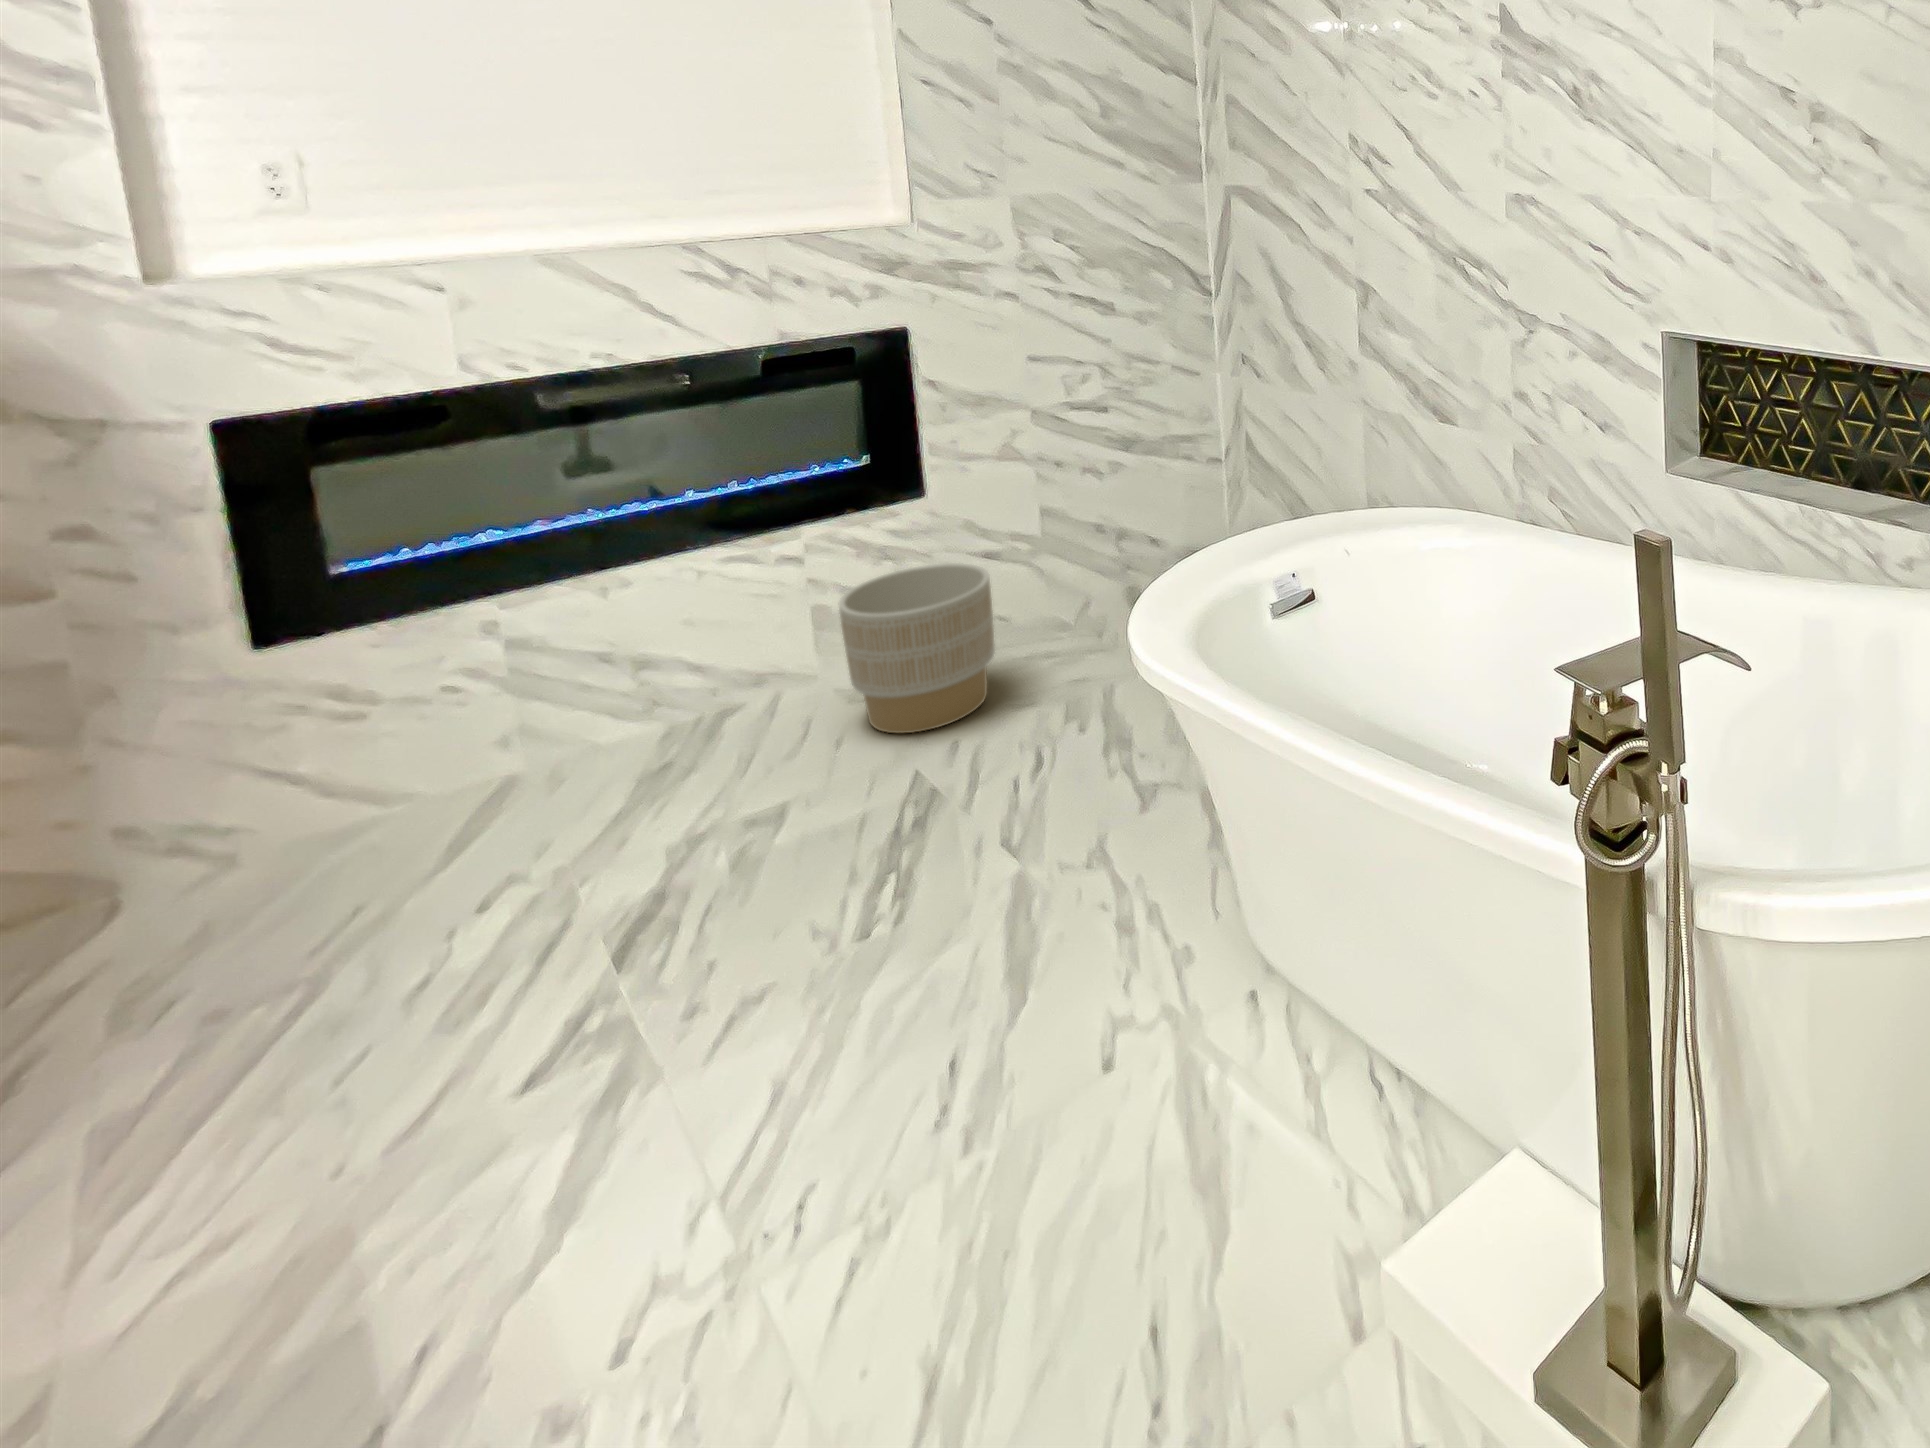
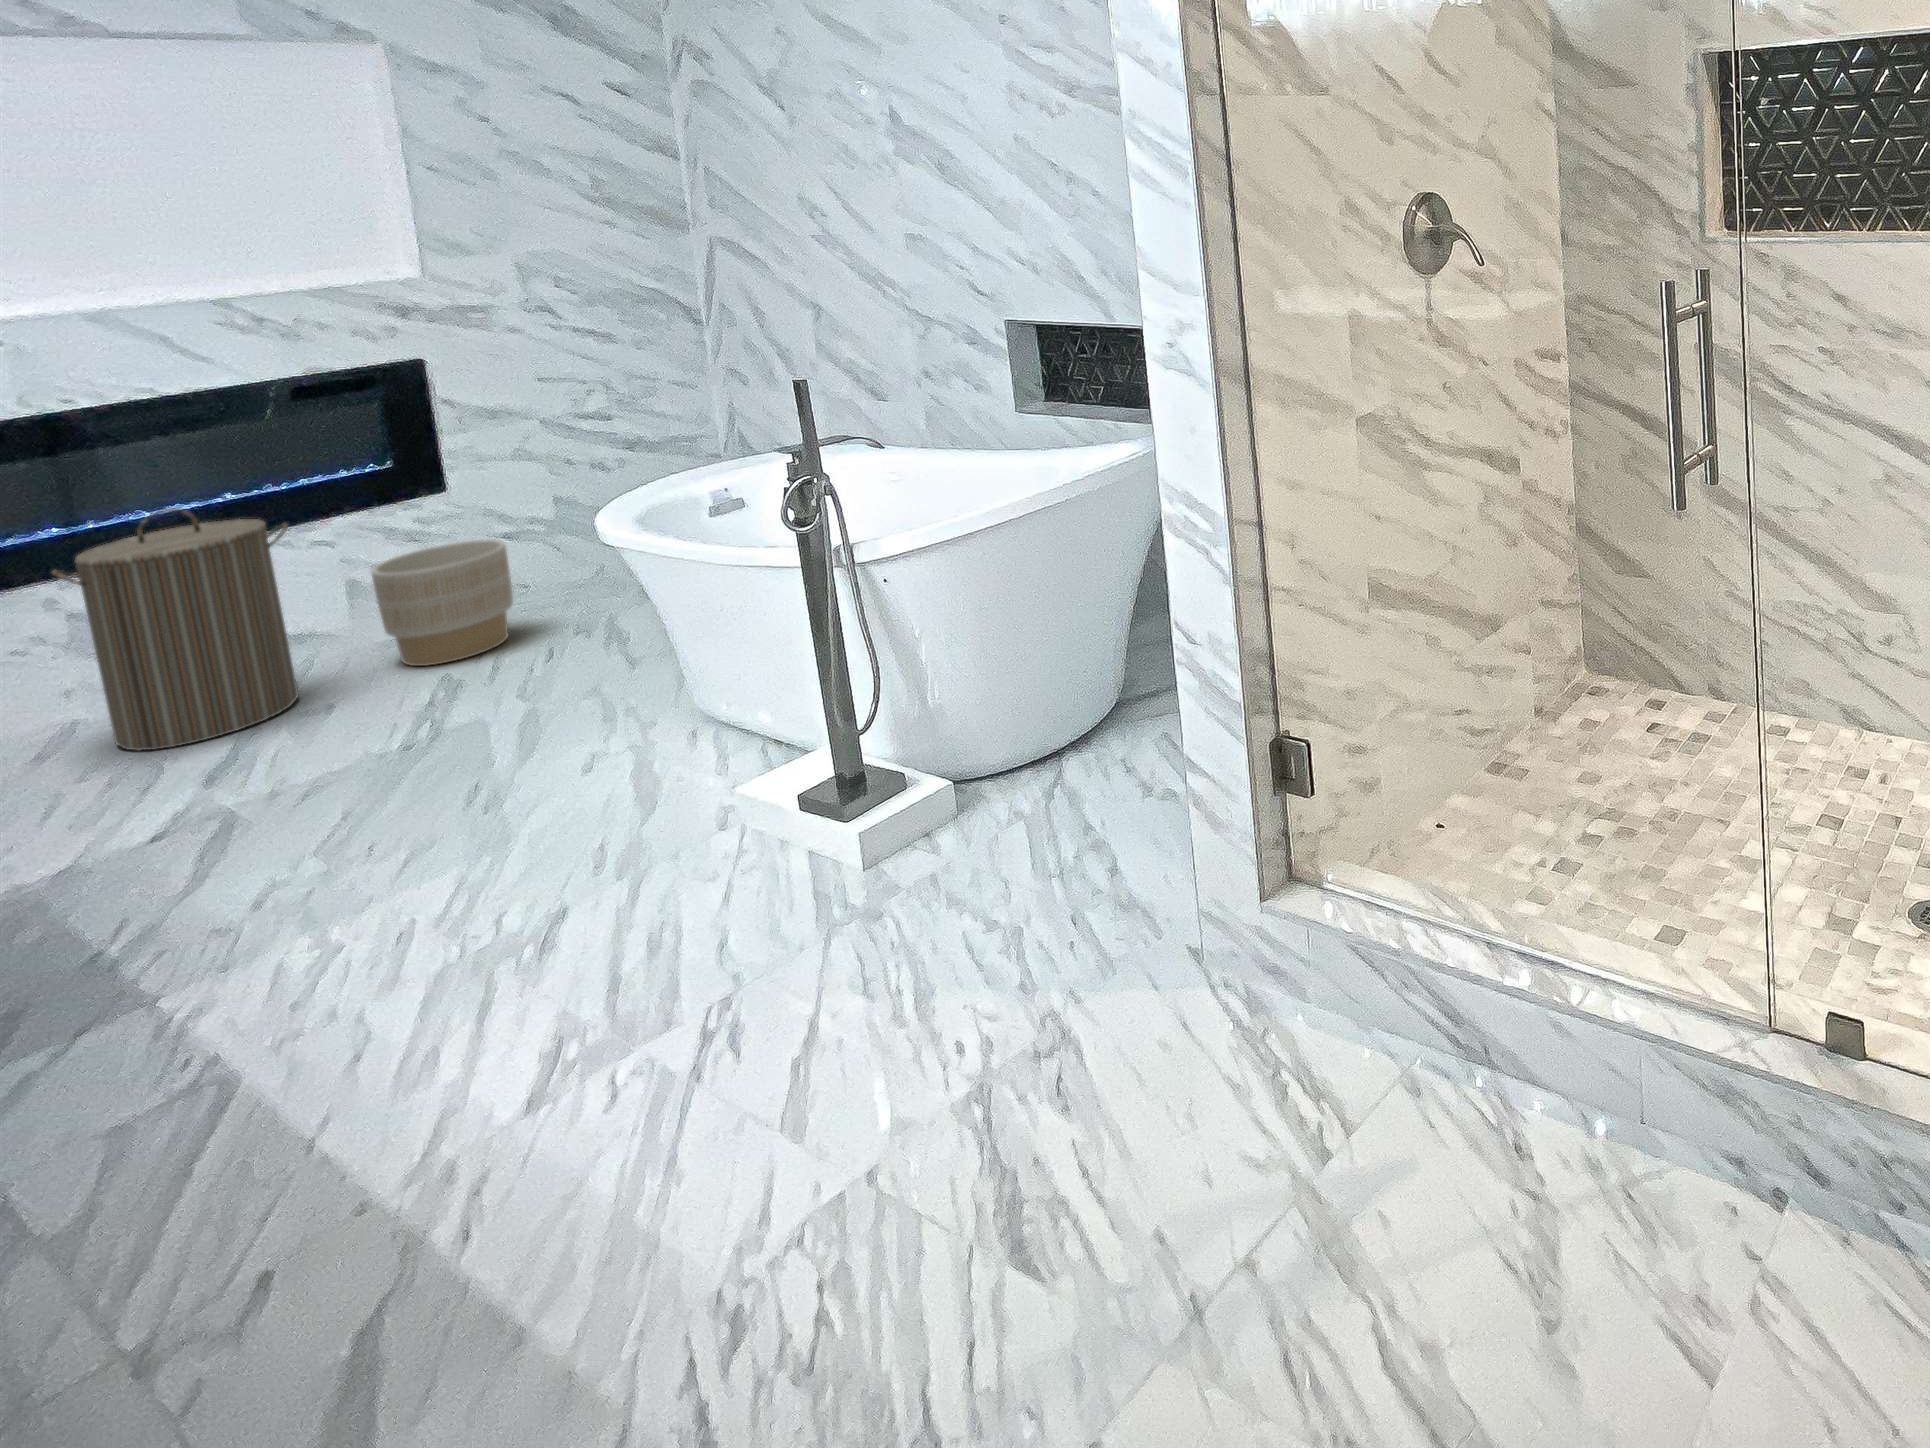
laundry hamper: none [470,520,750,847] -> present [52,509,298,751]

